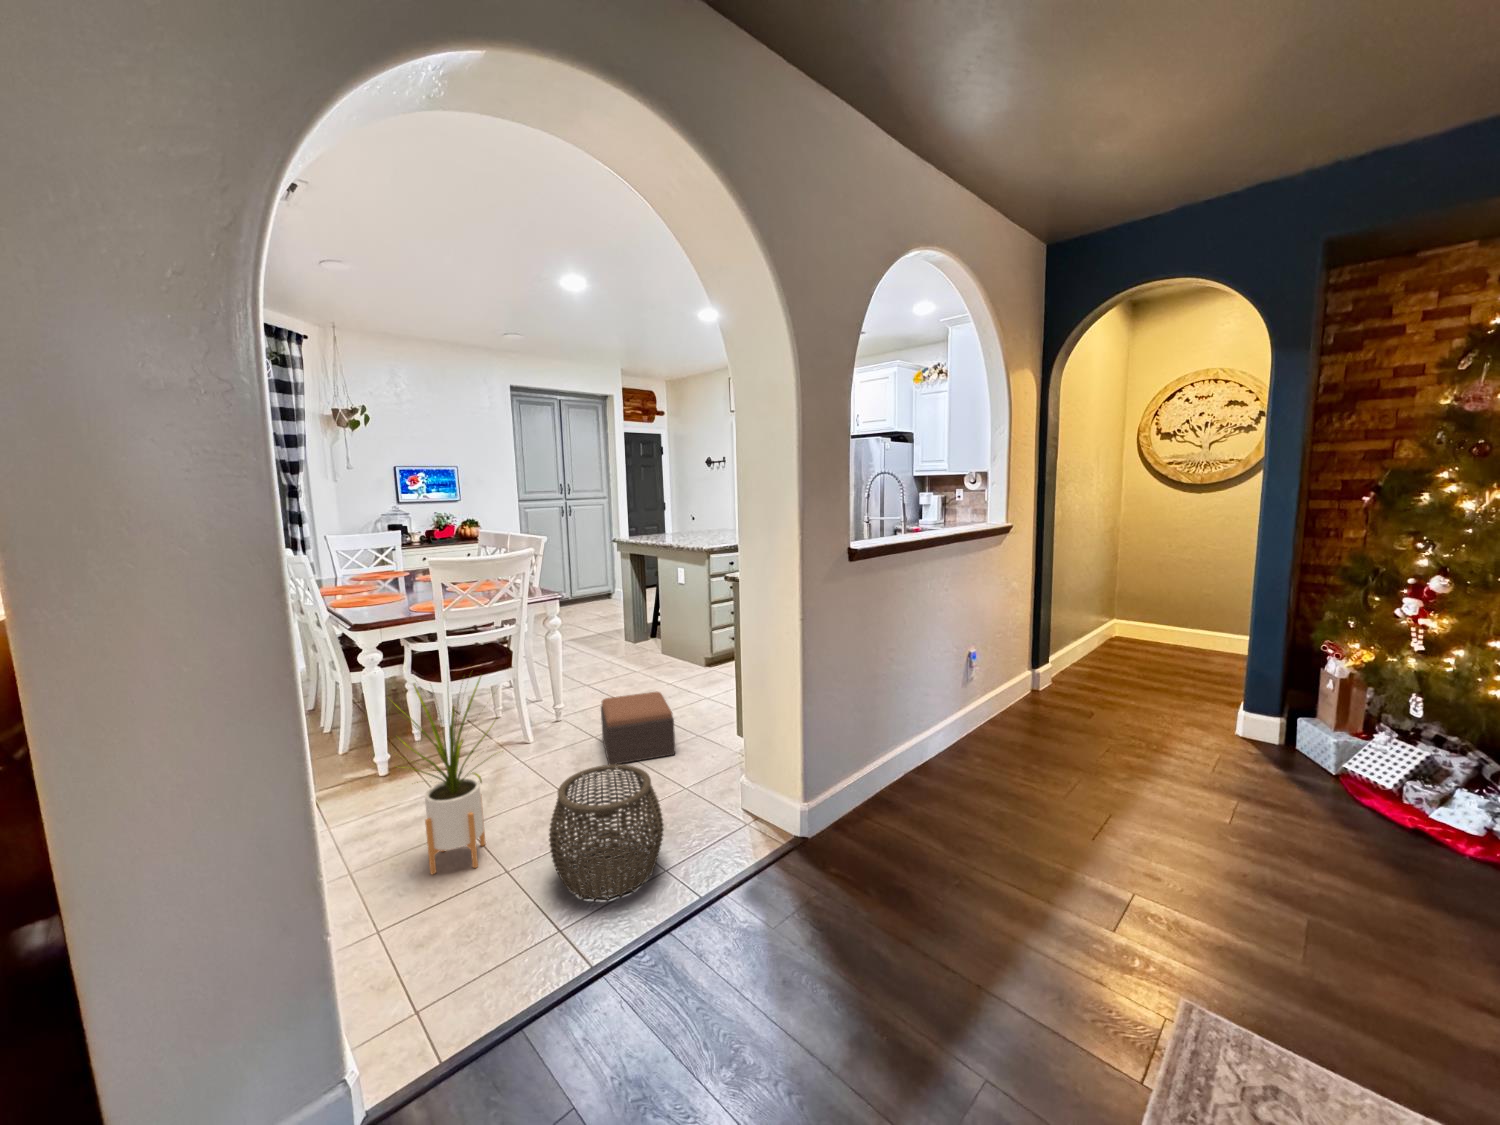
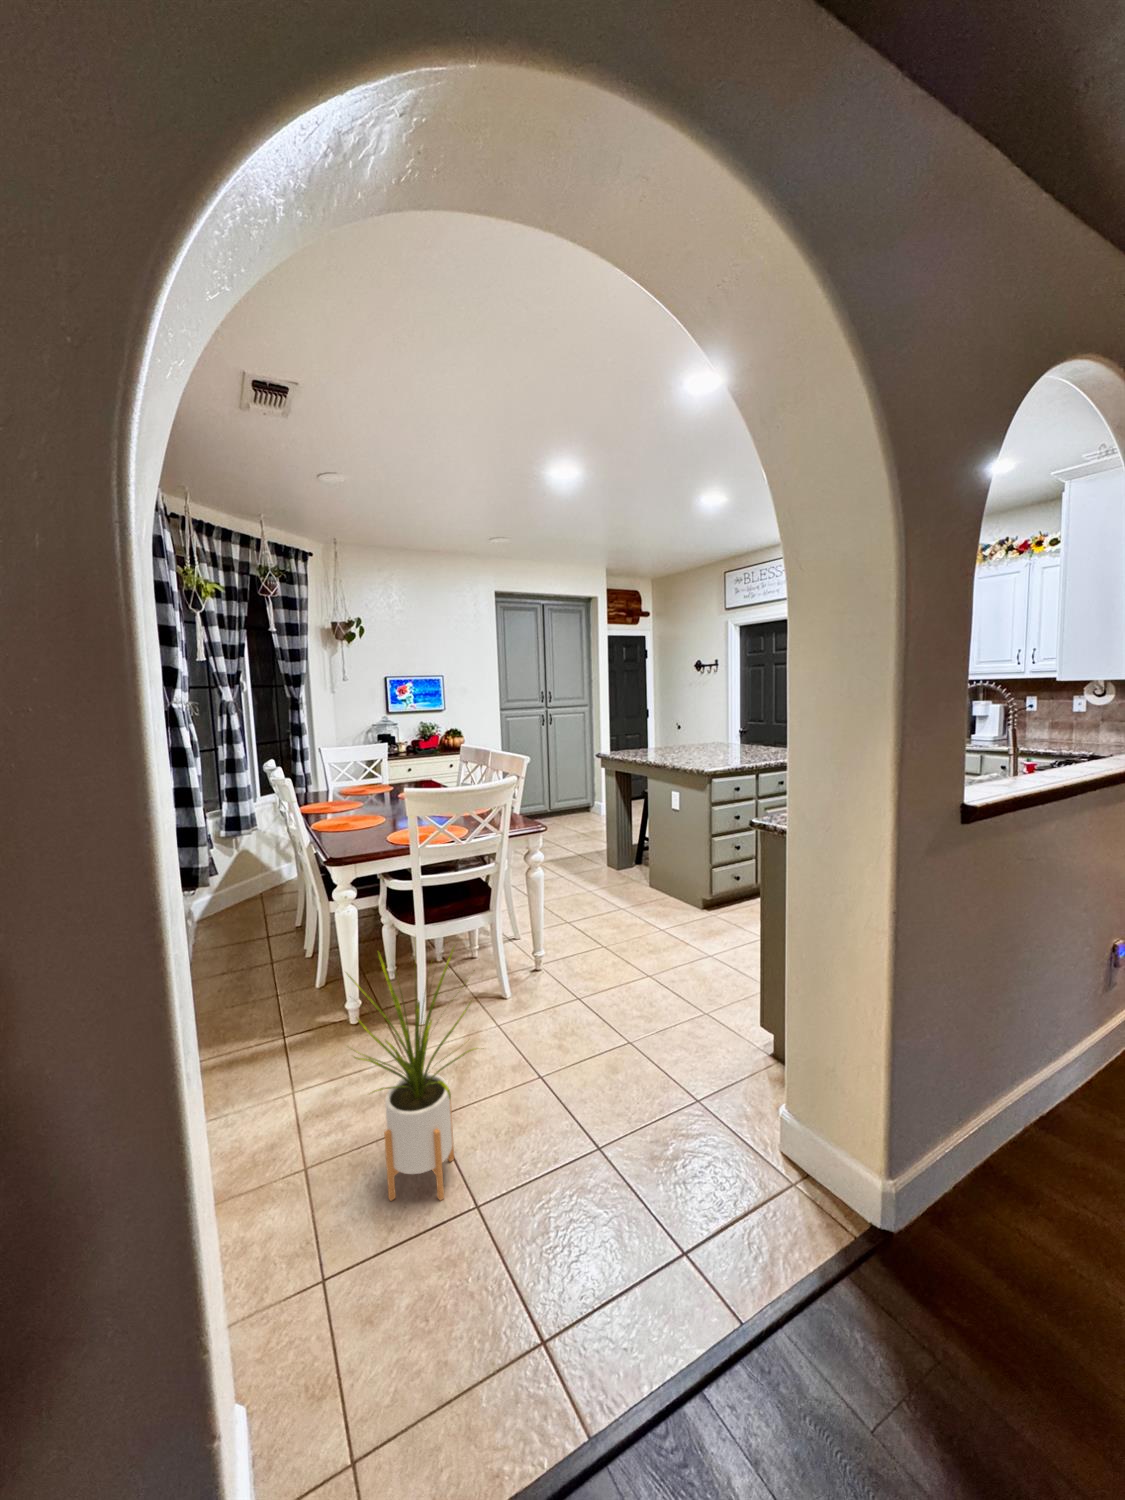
footstool: present [601,692,675,765] -> none [588,953,681,1049]
woven basket: present [549,764,664,900] -> none [533,1090,689,1312]

